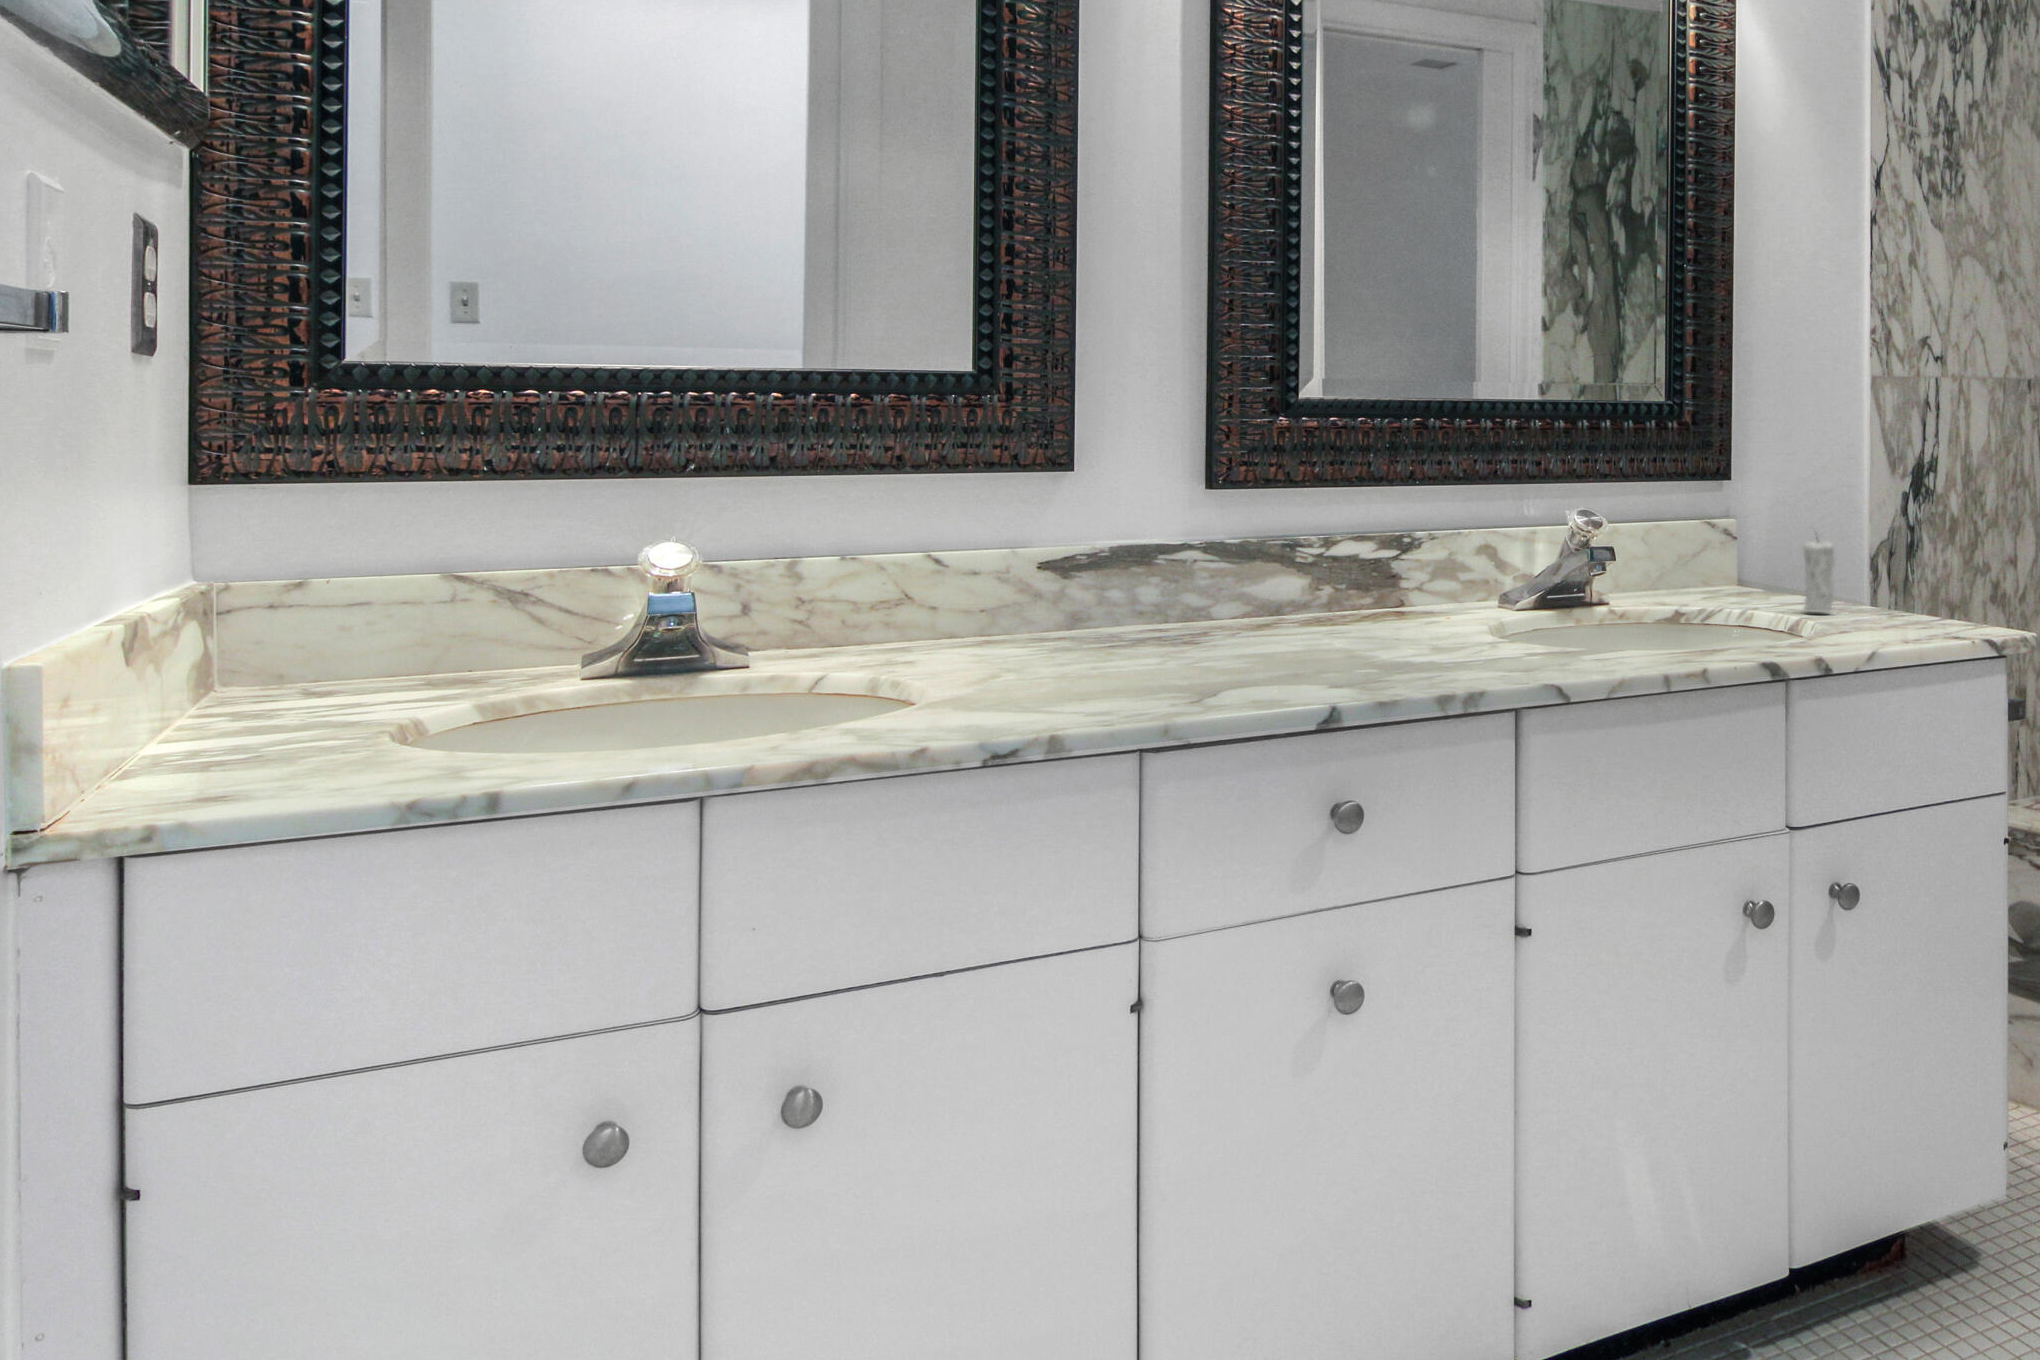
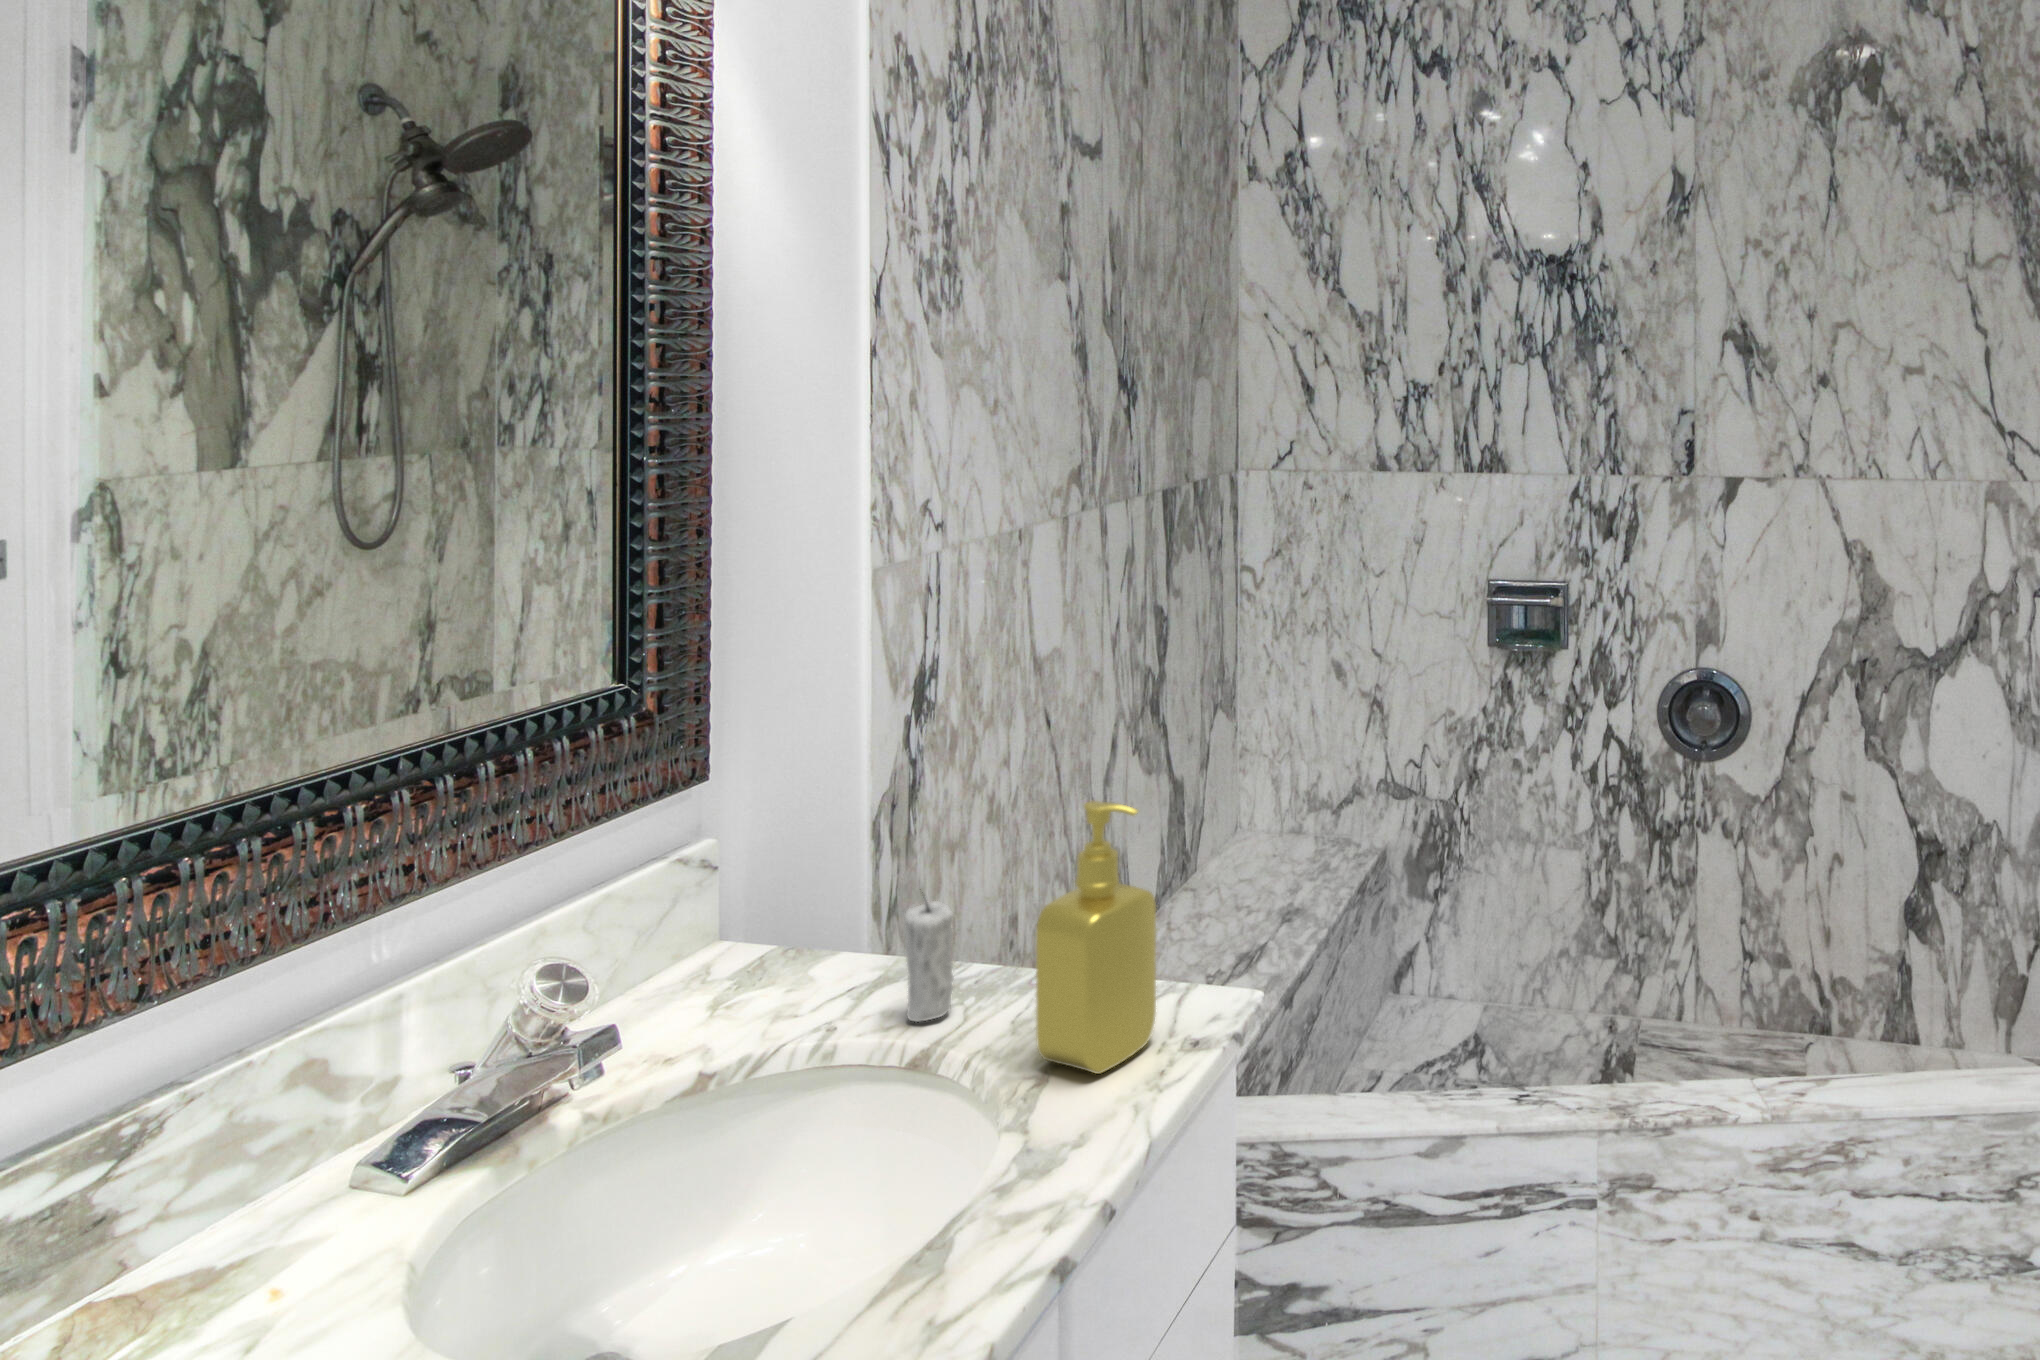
soap dispenser: none [1849,458,1935,632] -> present [1036,801,1156,1074]

